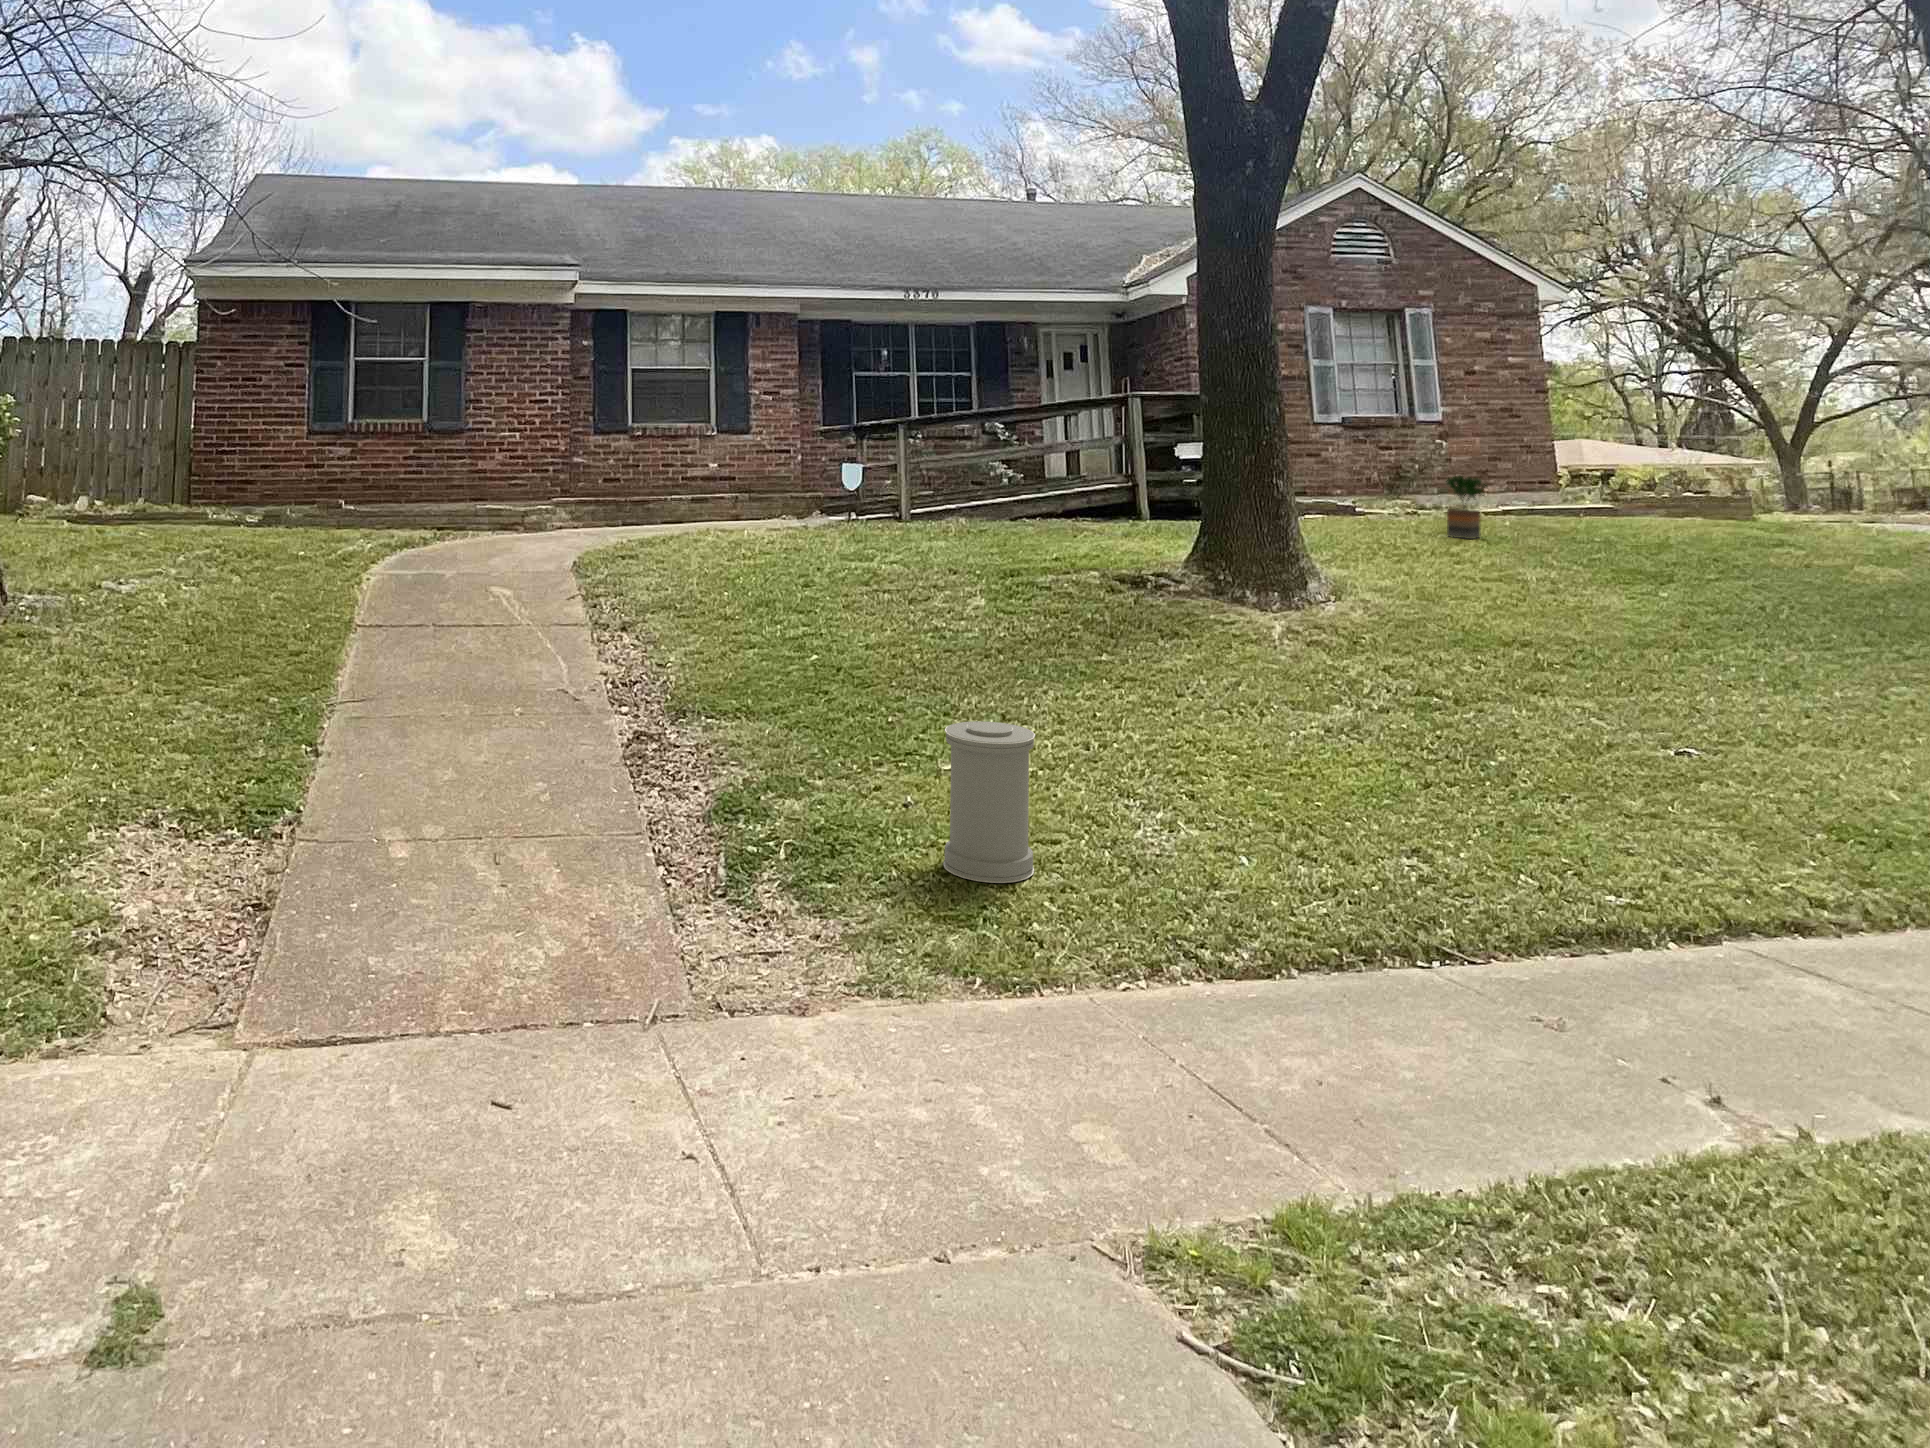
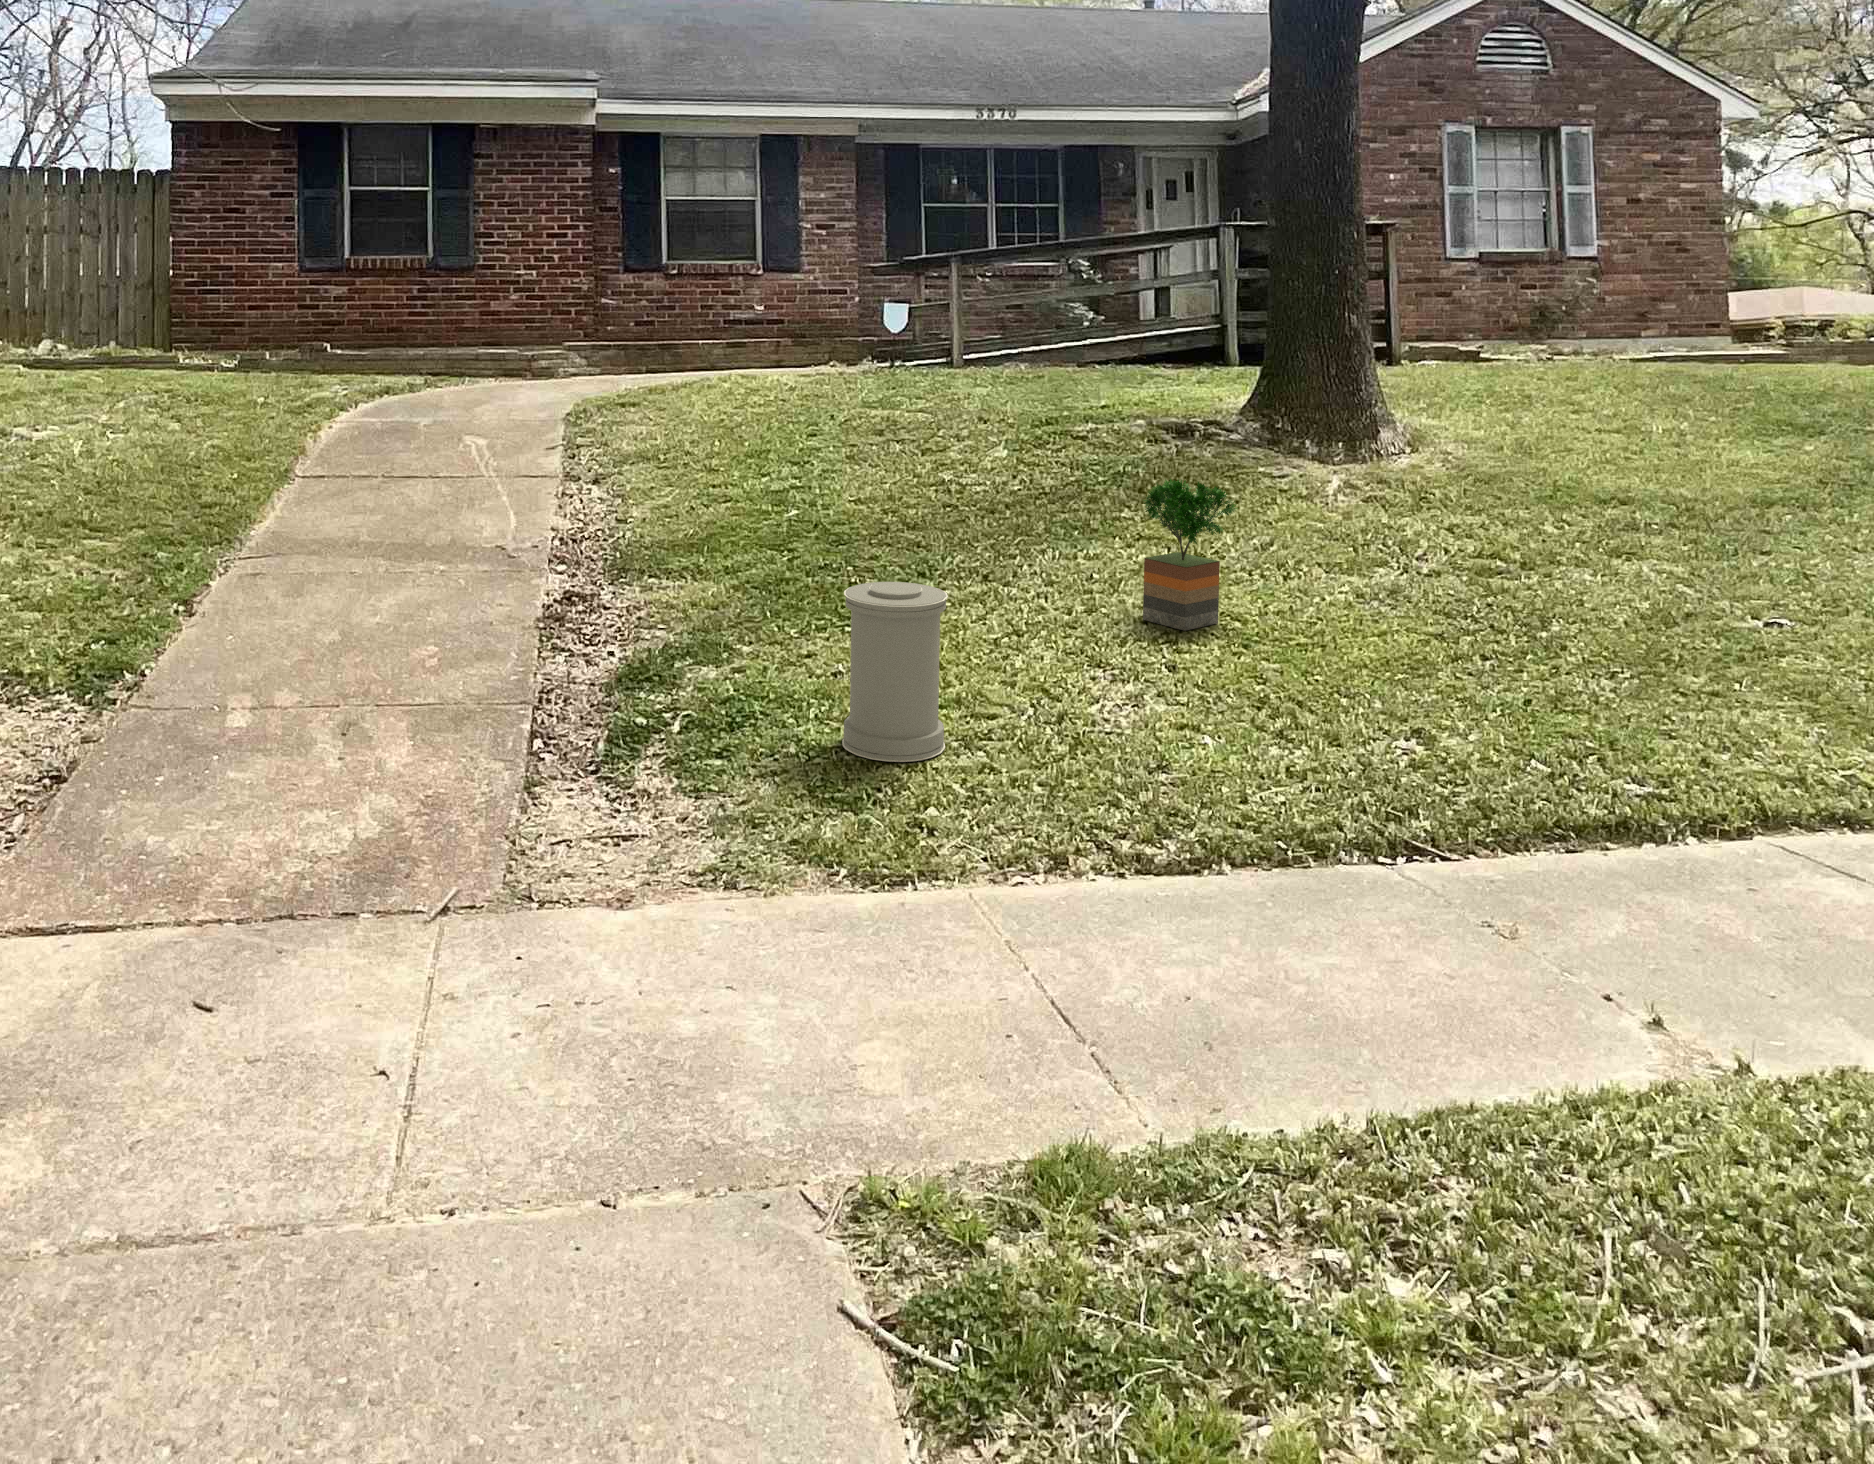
potted tree: present [1446,475,1487,539] -> present [1143,479,1237,631]

